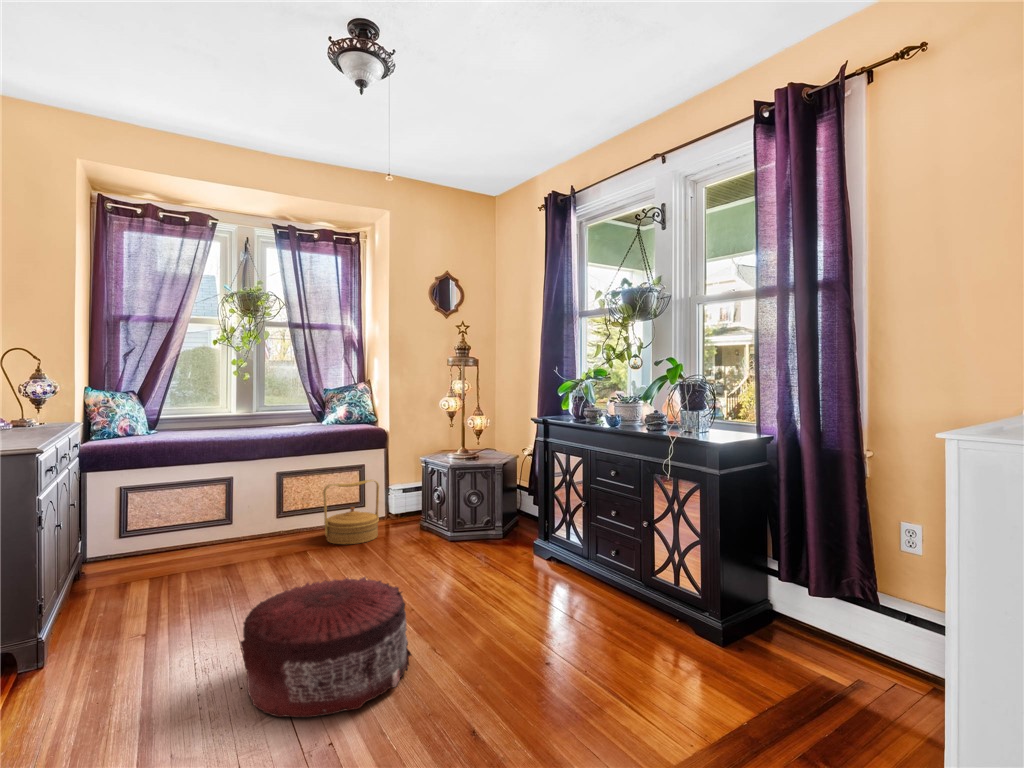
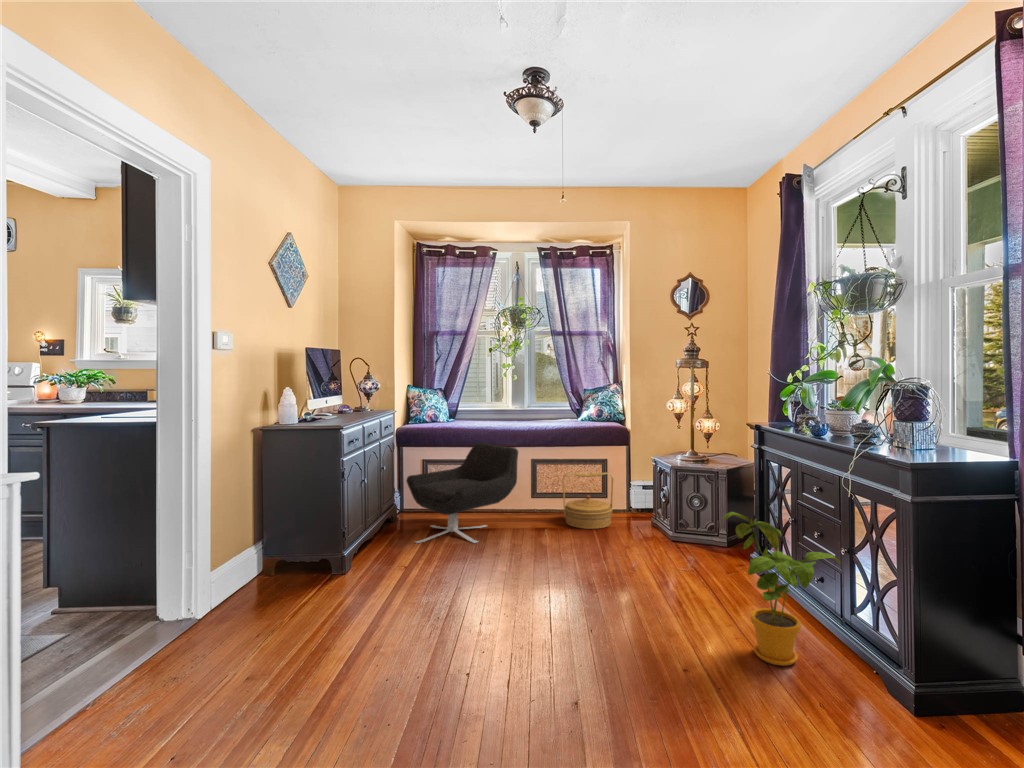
lounge chair: none [107,458,277,600] -> present [406,443,518,543]
house plant: none [554,493,637,621] -> present [724,512,840,666]
pouf: present [240,577,412,717] -> none [422,553,555,668]

